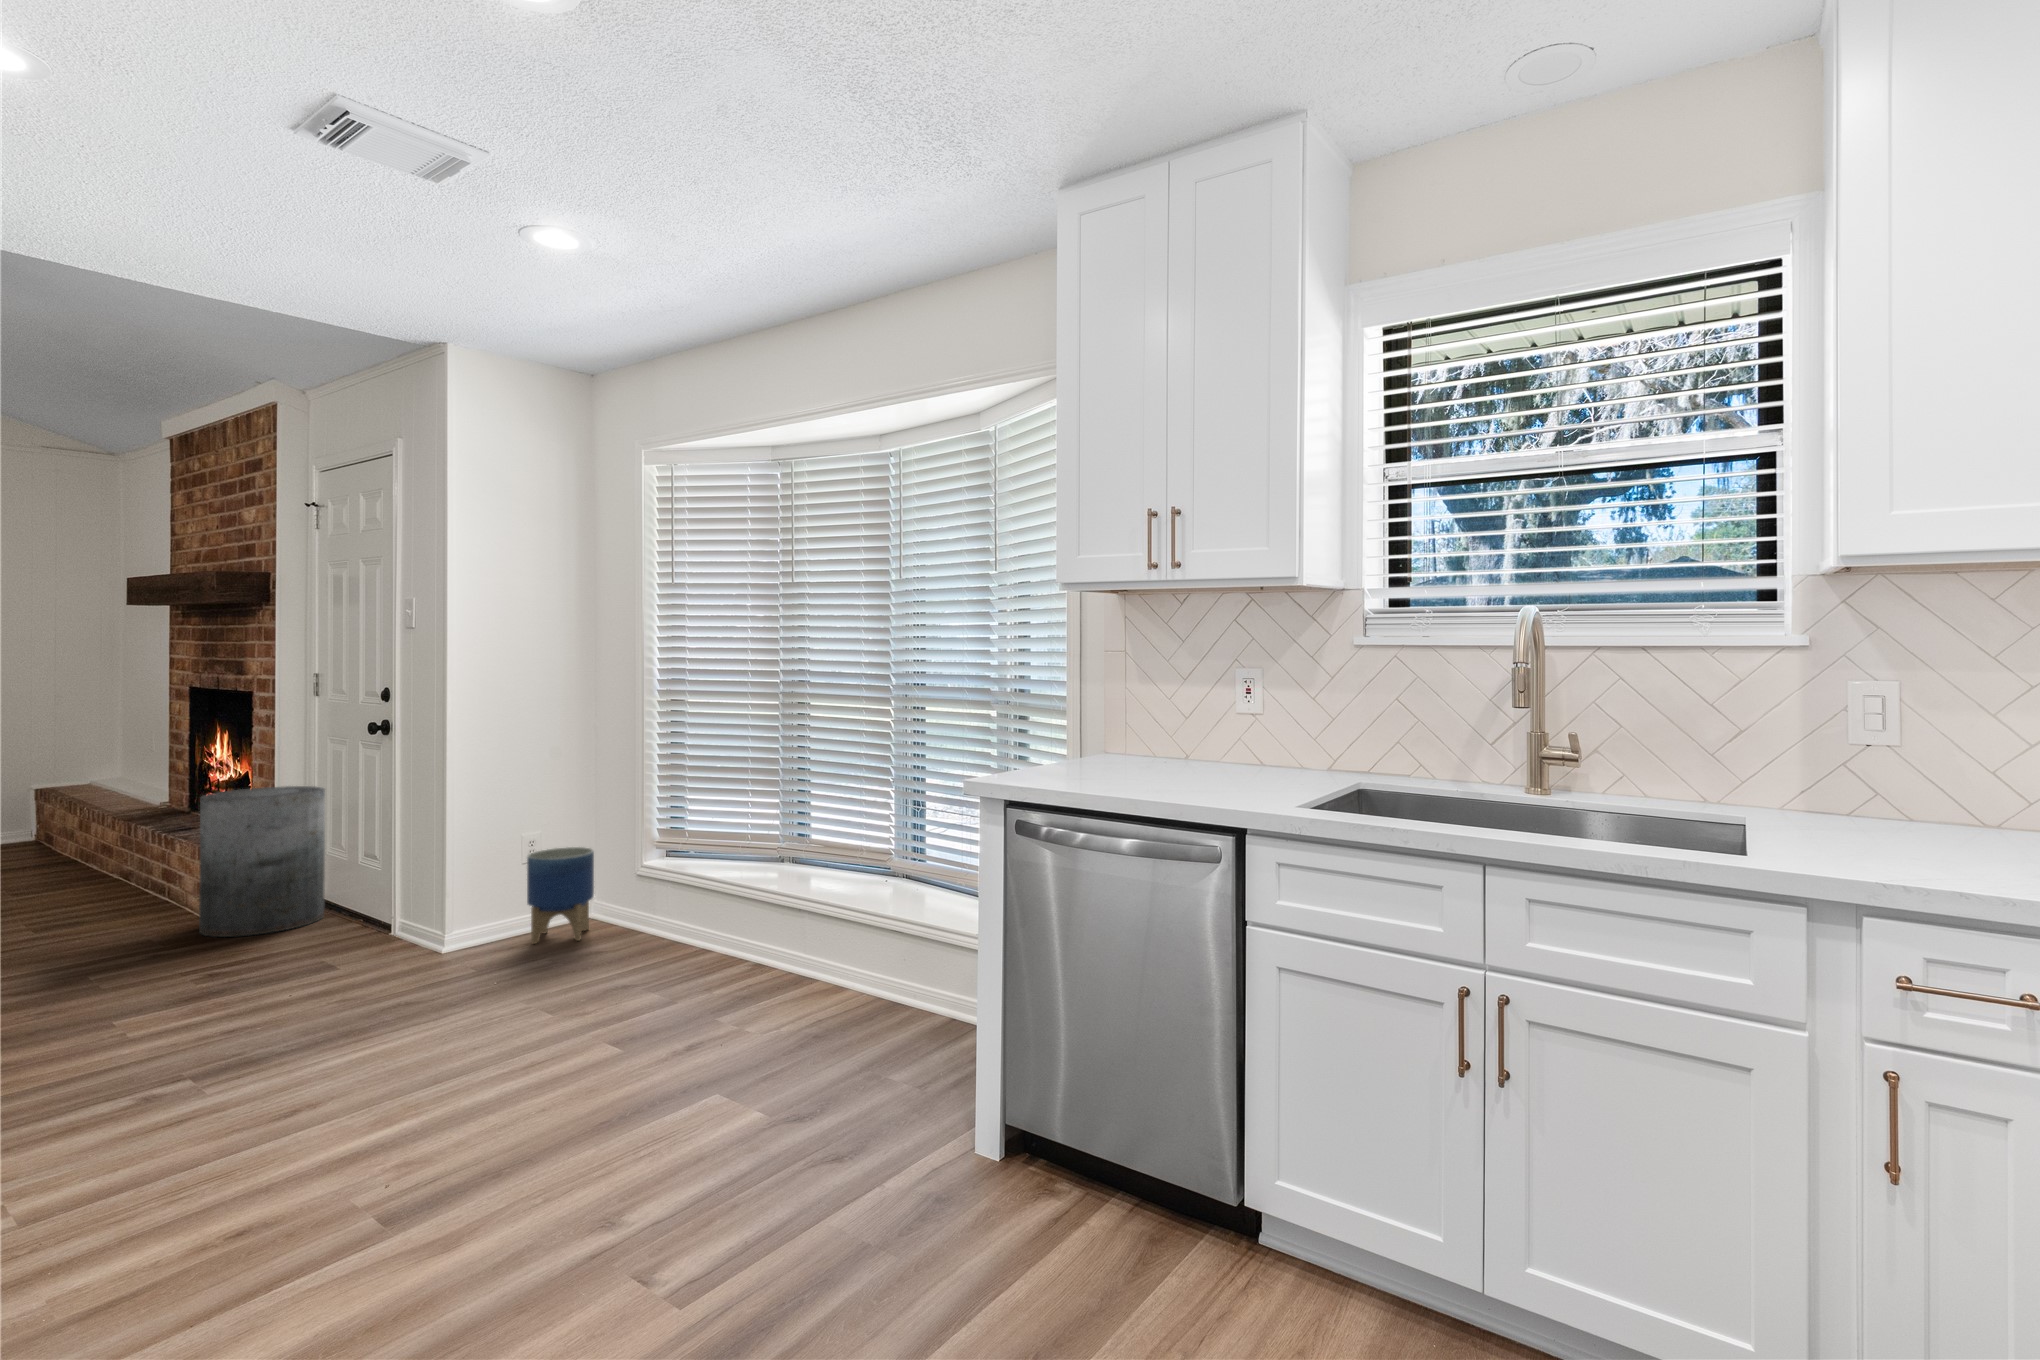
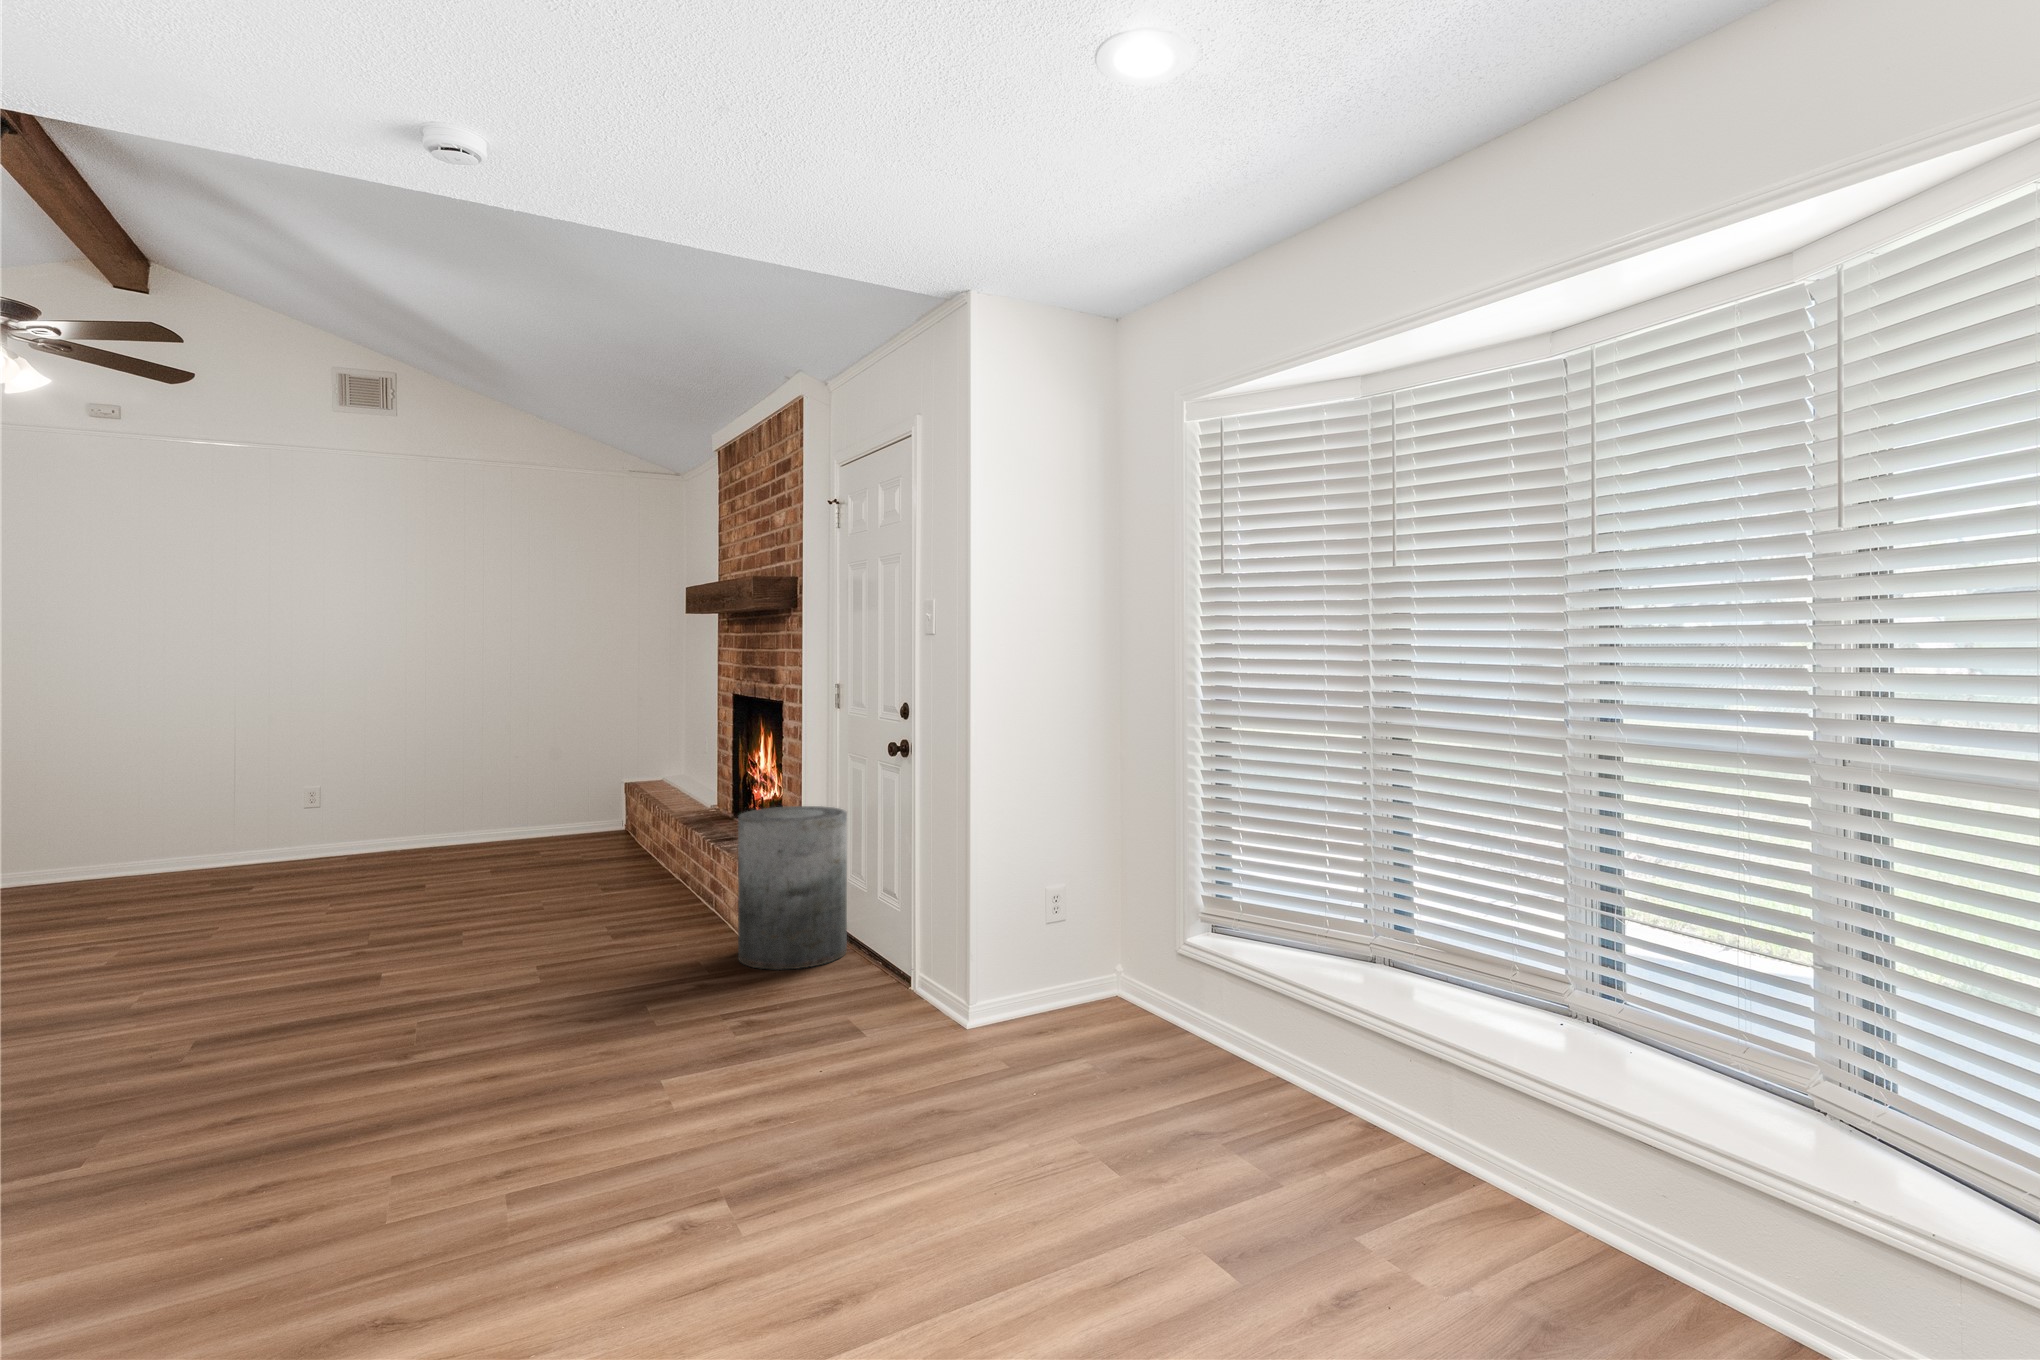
planter: present [527,847,594,944] -> none [1053,905,1126,1028]

